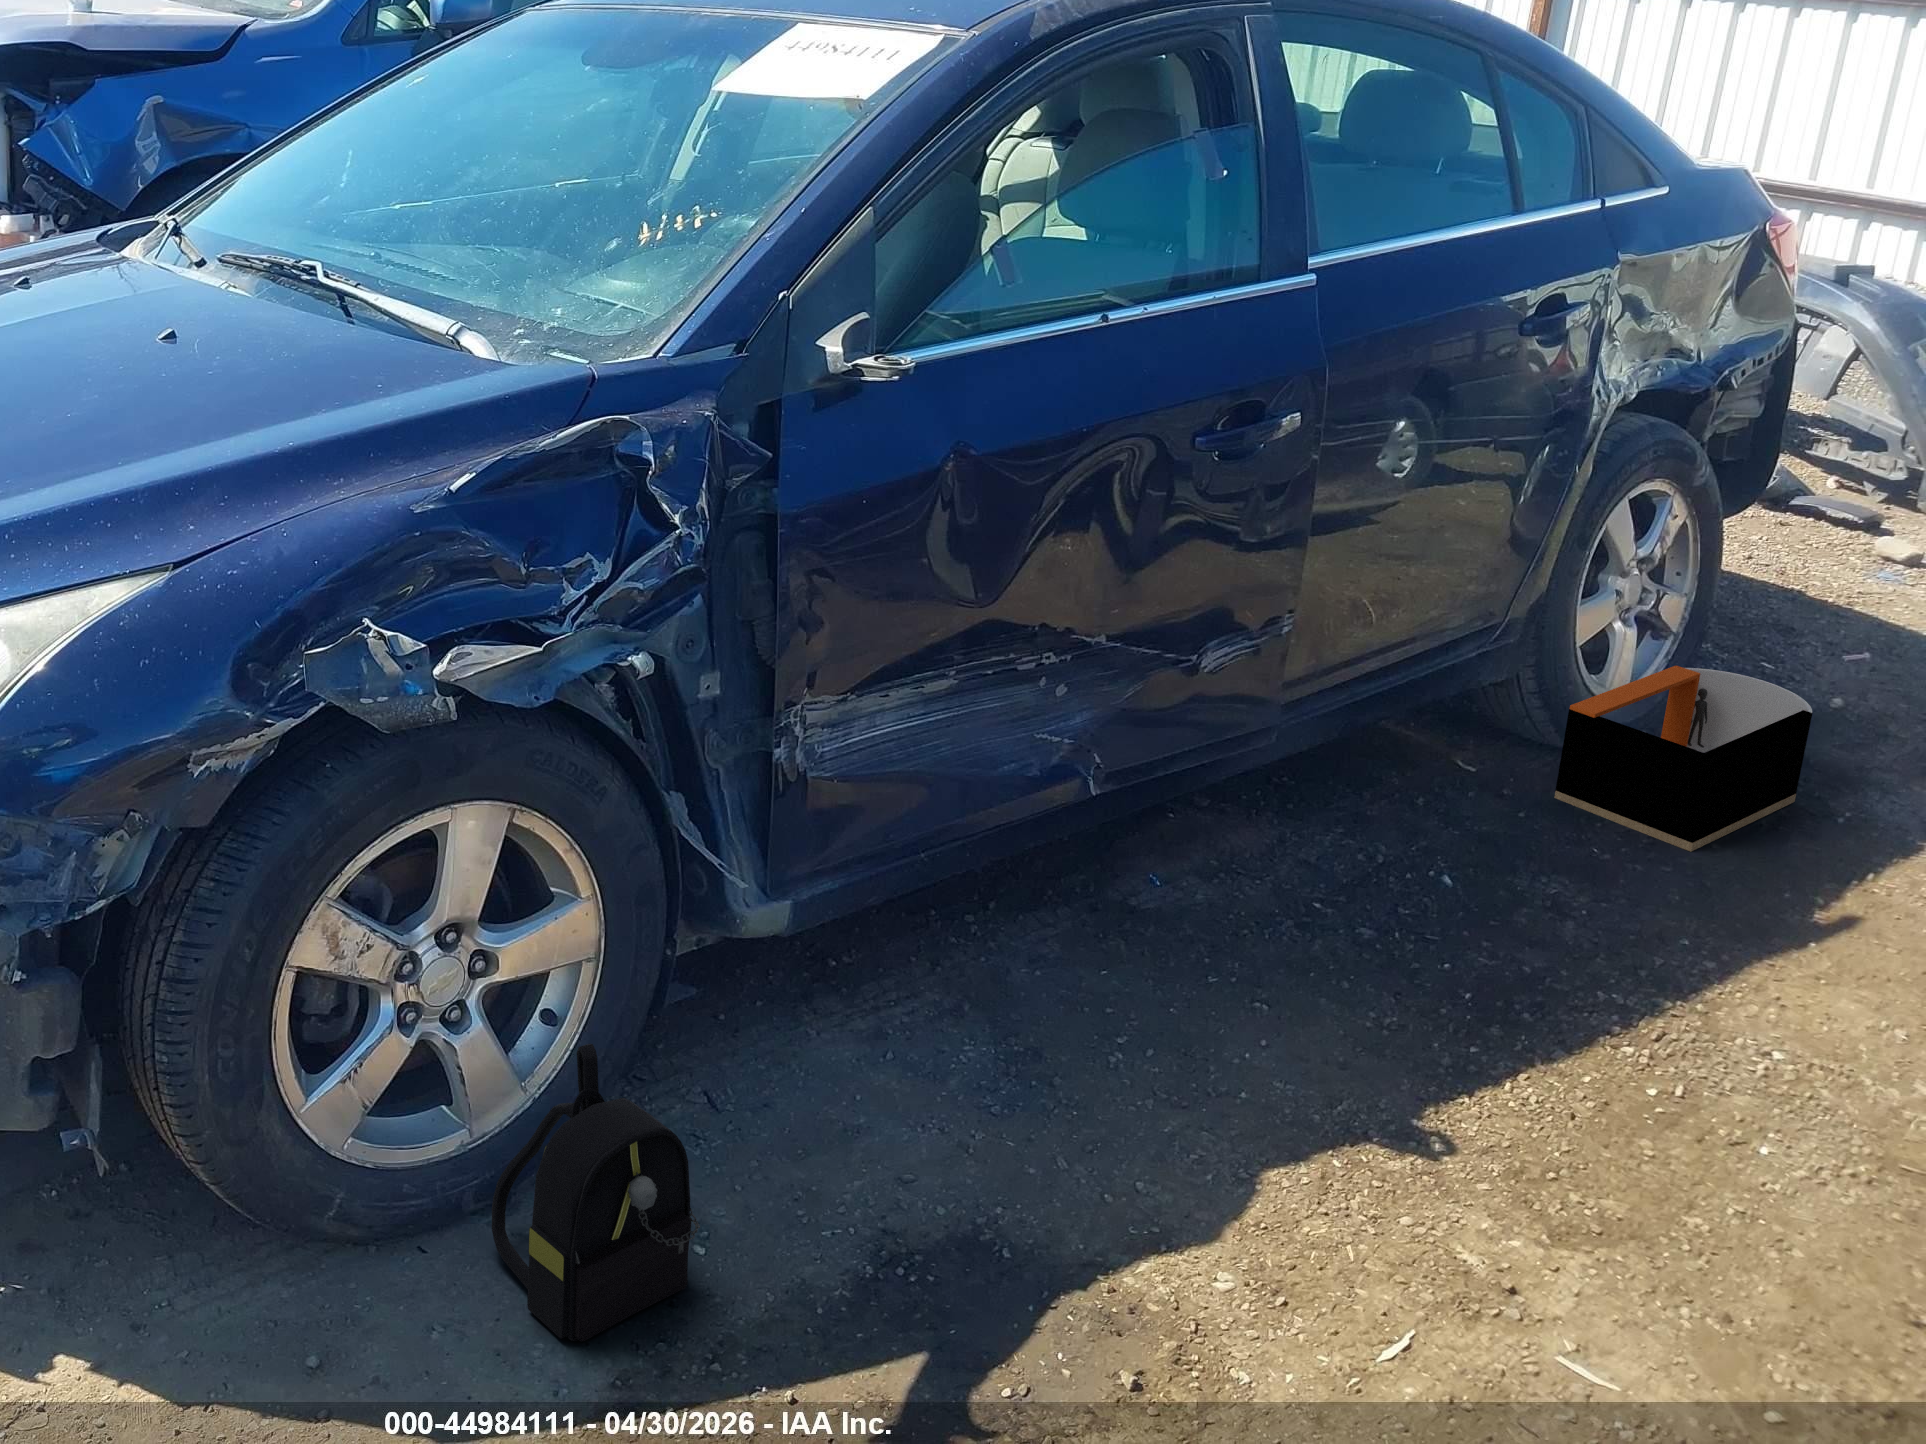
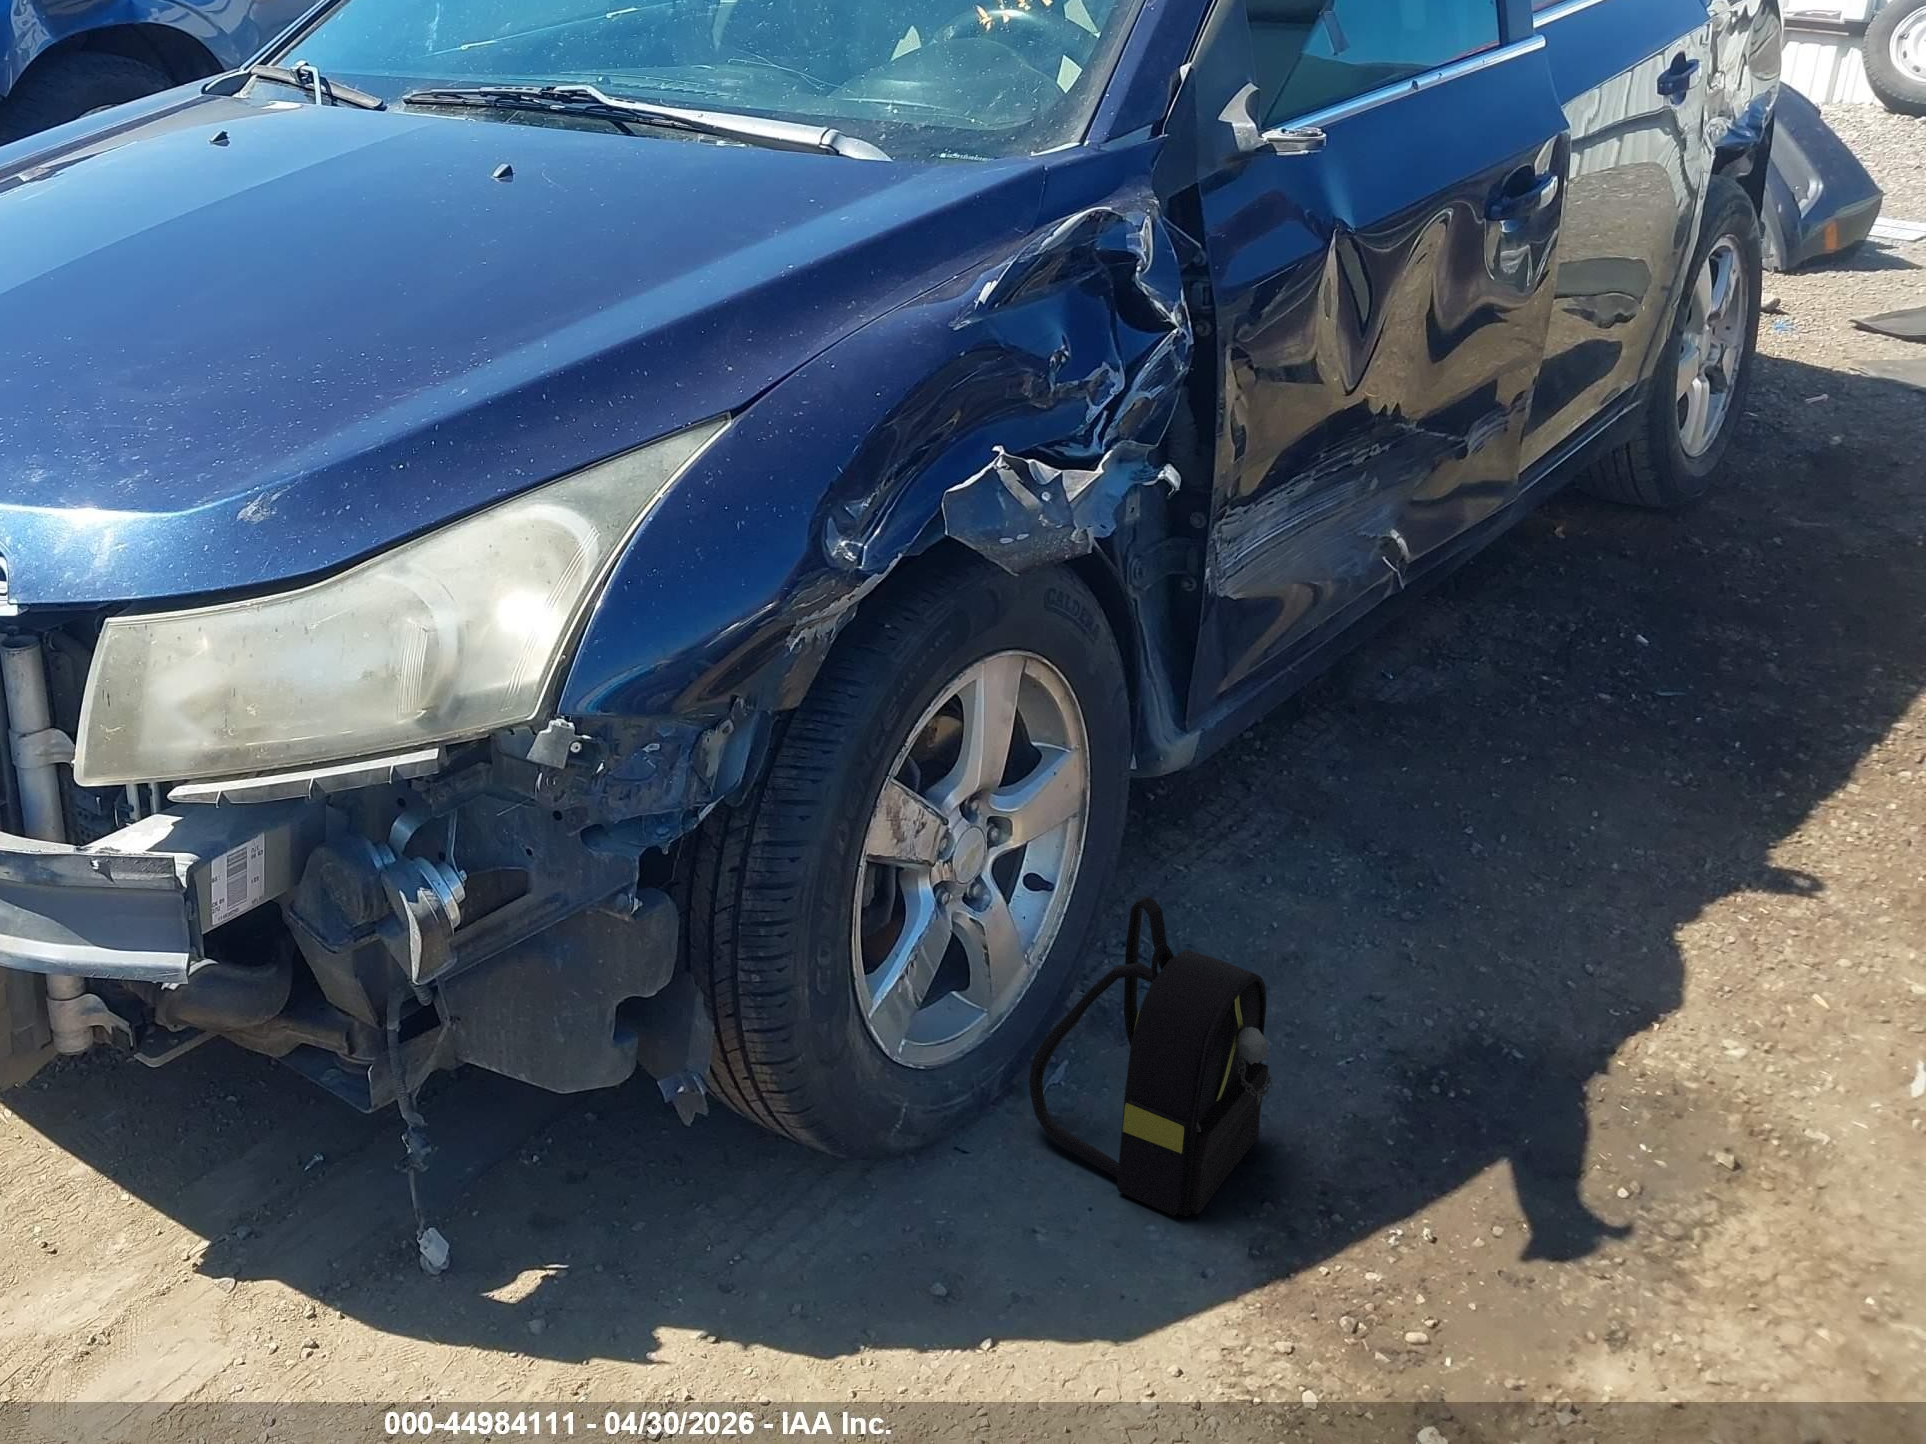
storage bin: present [1554,666,1812,852] -> none [1657,418,1872,588]

